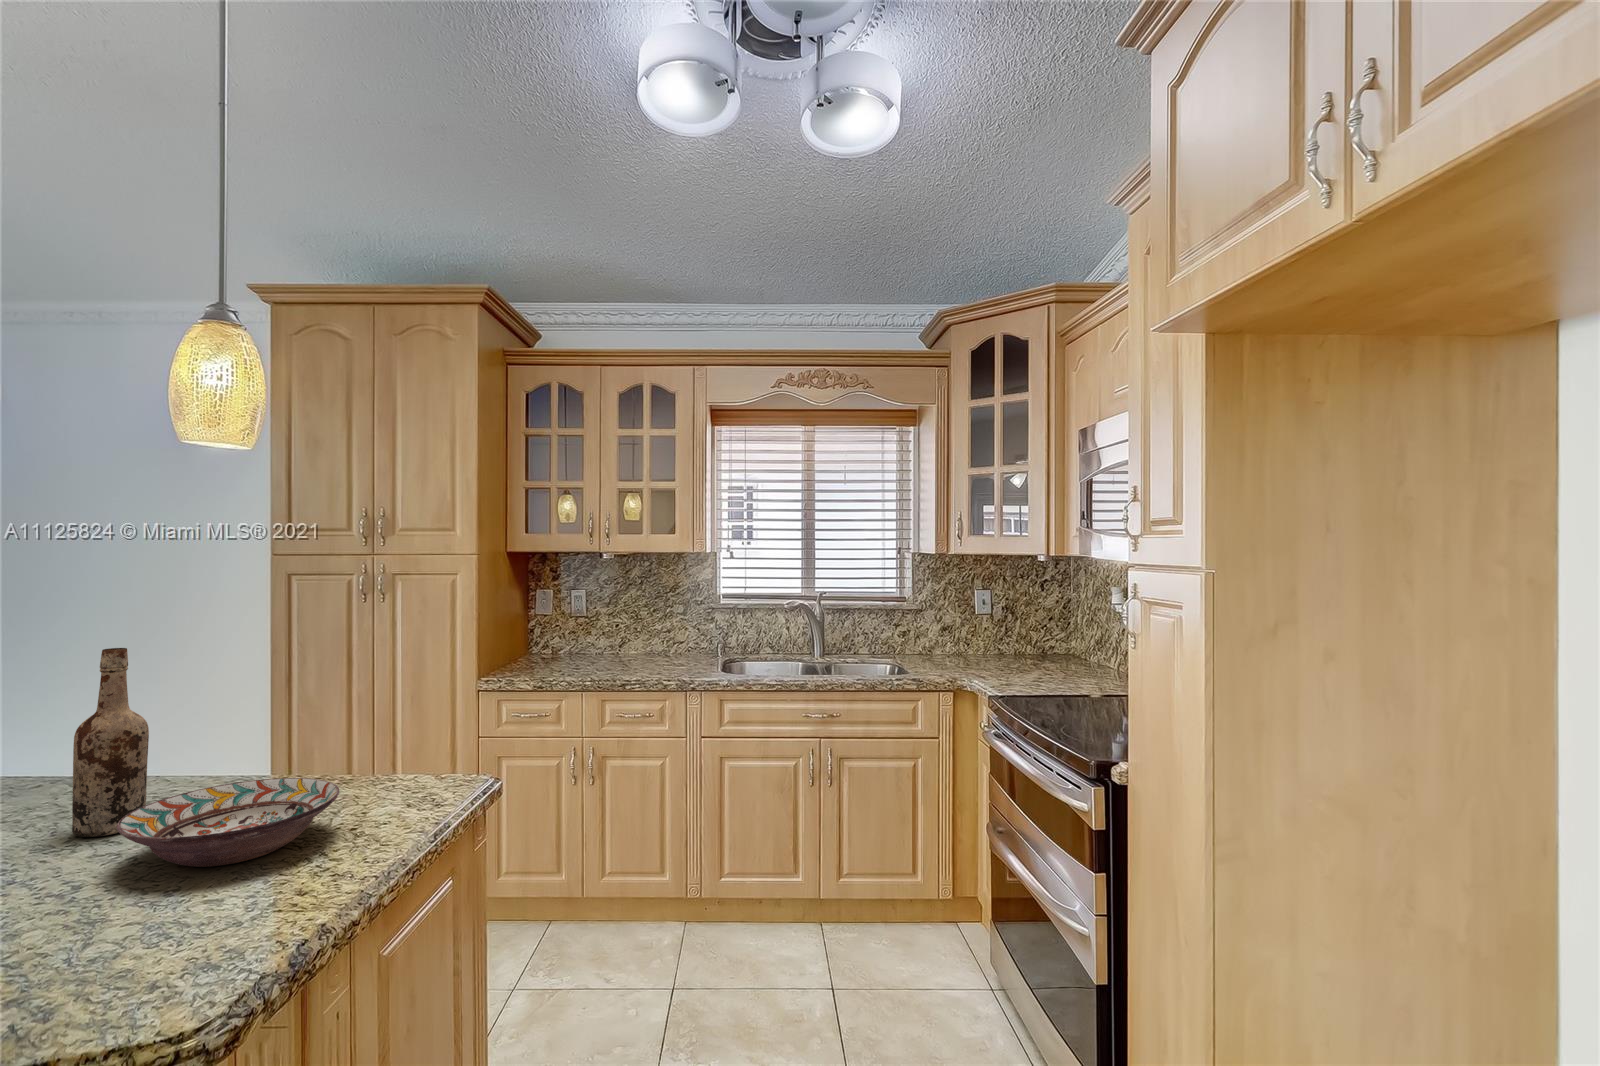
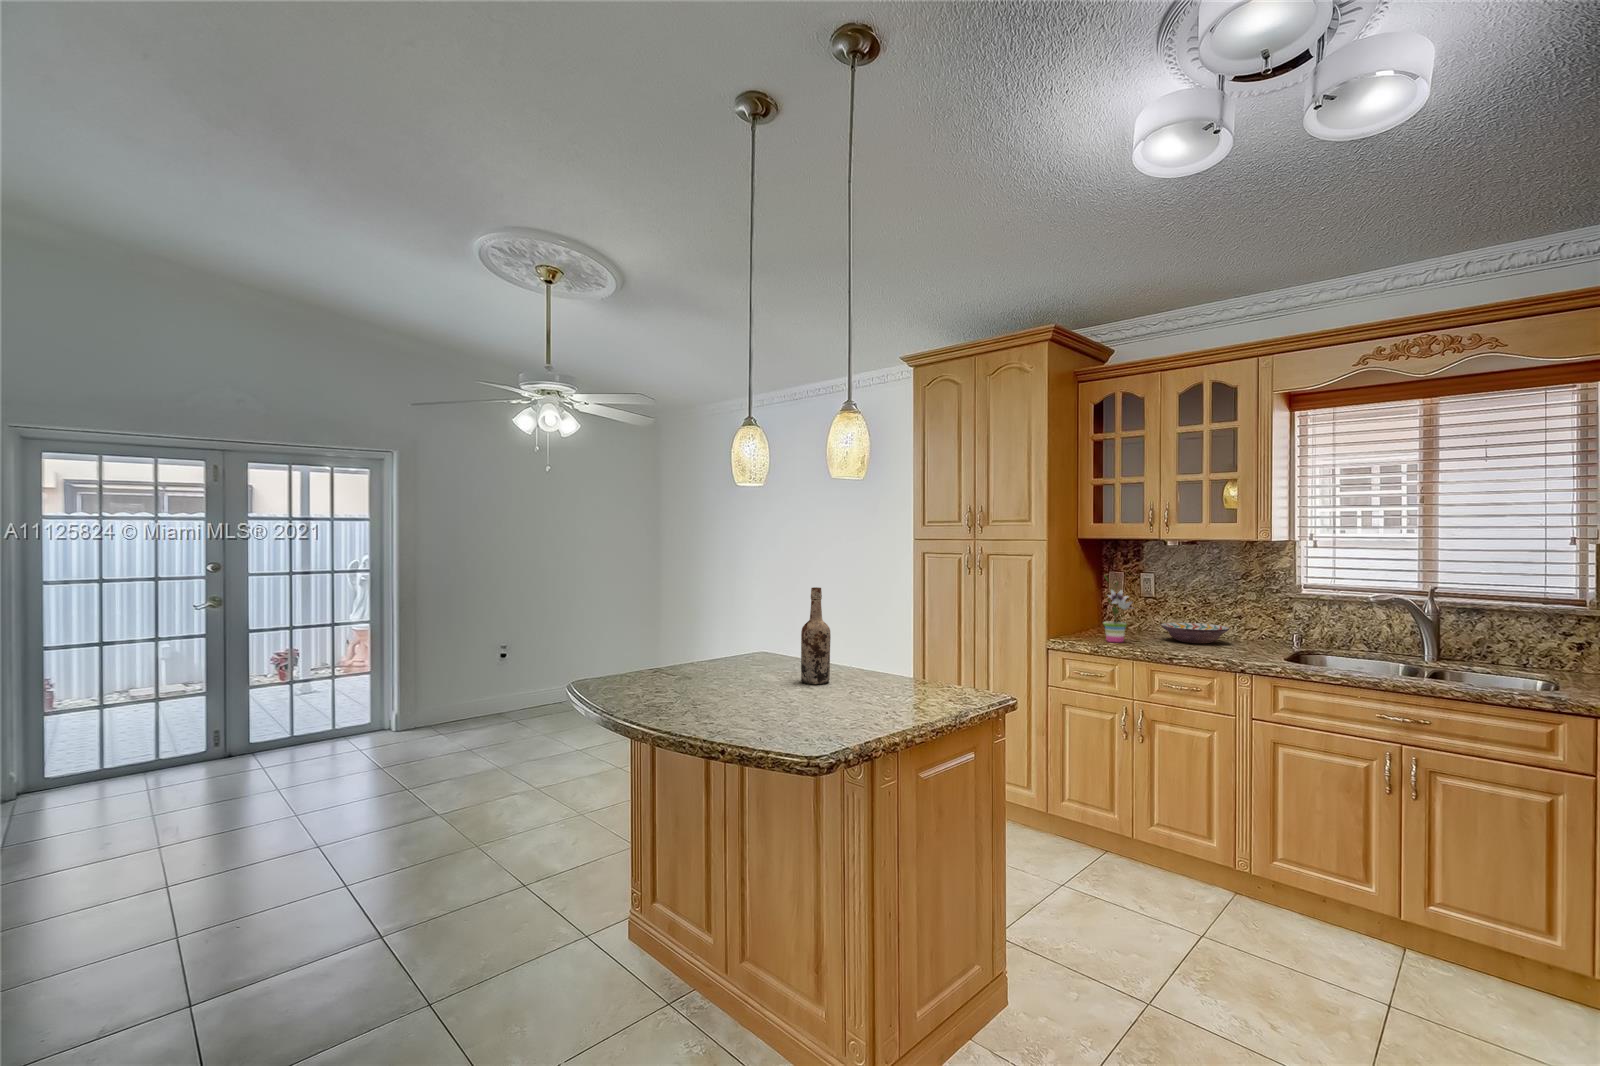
potted plant: none [541,594,574,673] -> present [1103,576,1134,642]
decorative bowl: present [117,778,340,867] -> present [1161,622,1230,643]

